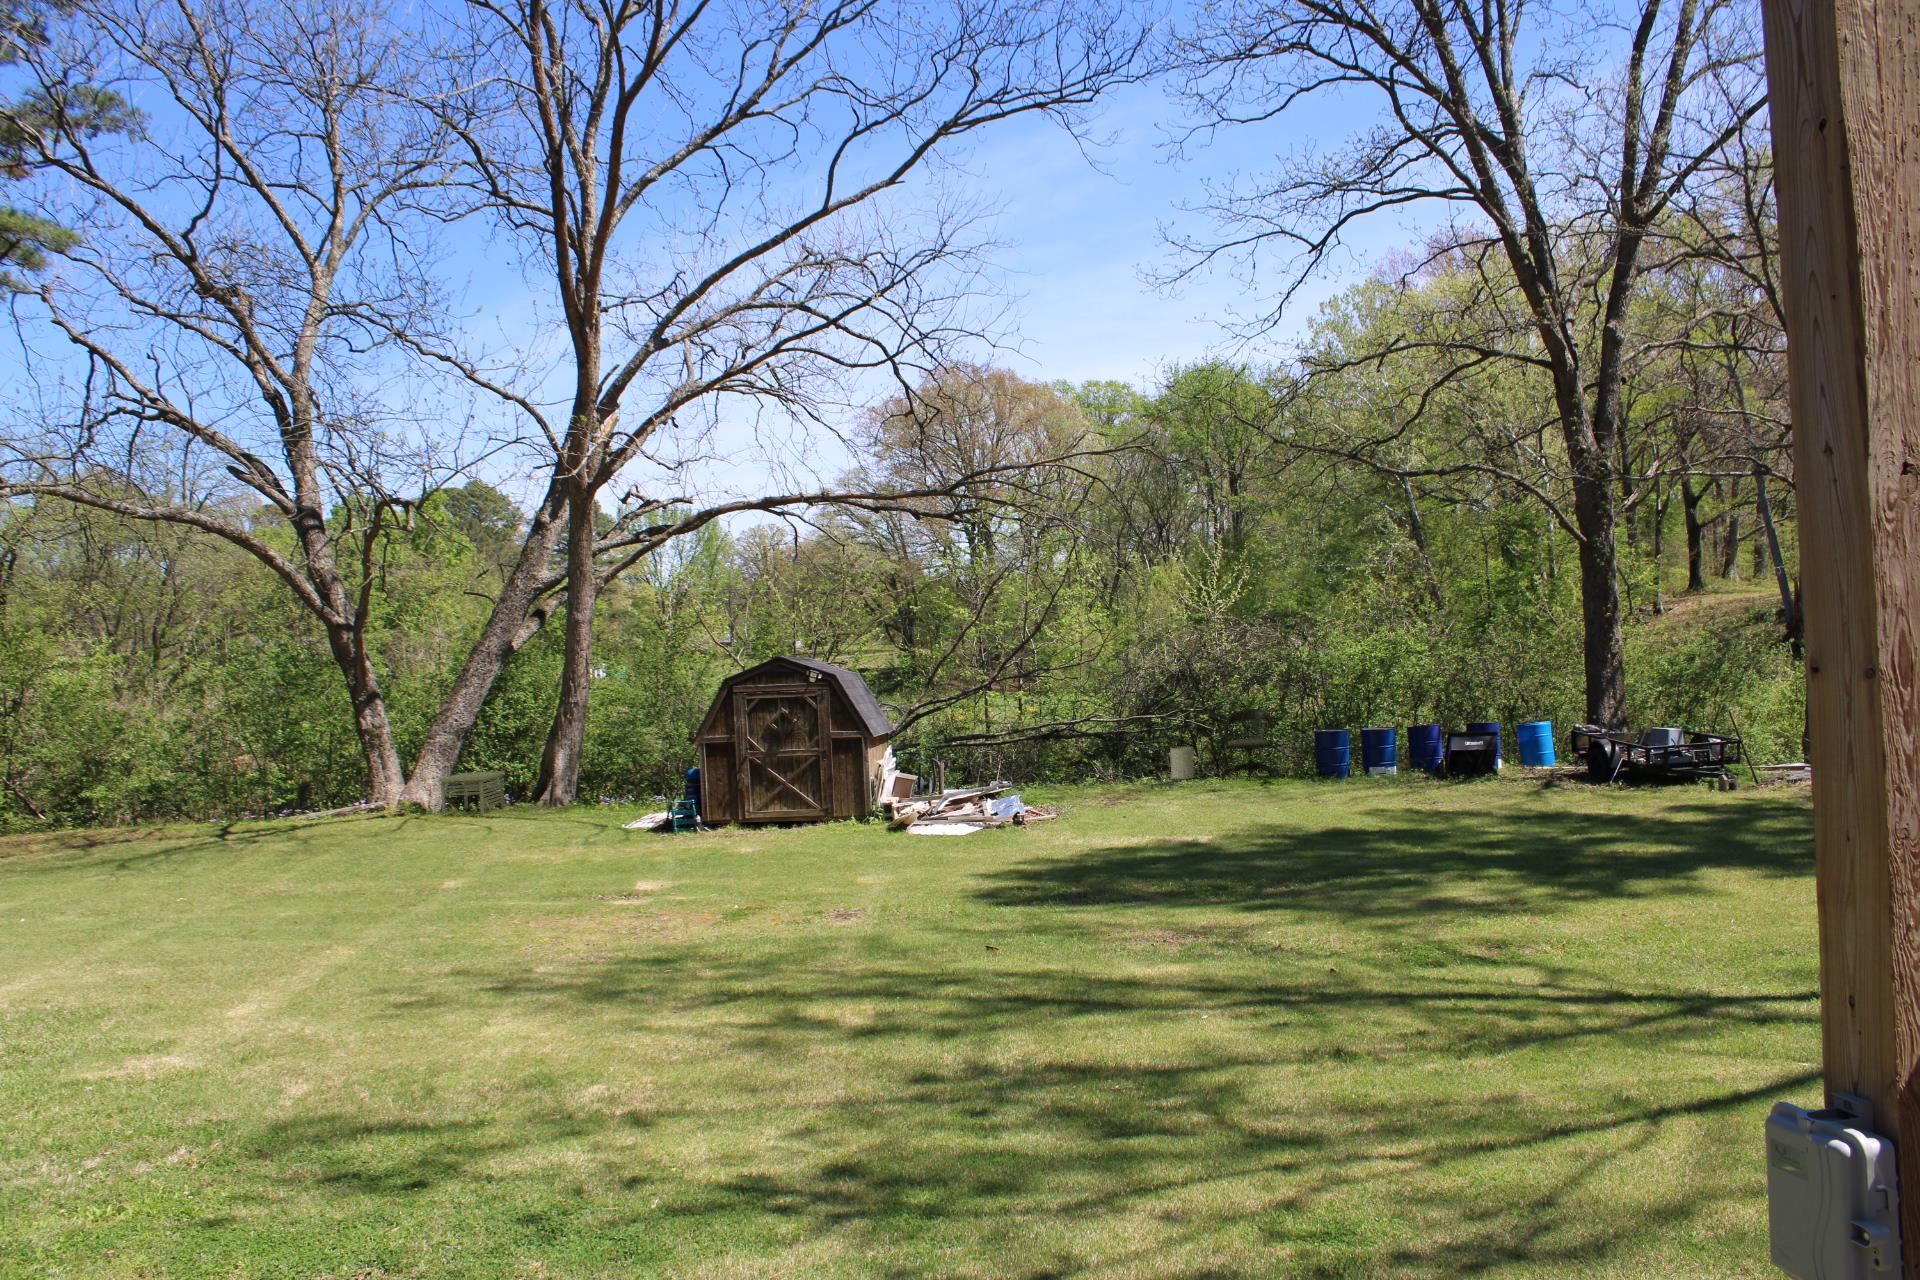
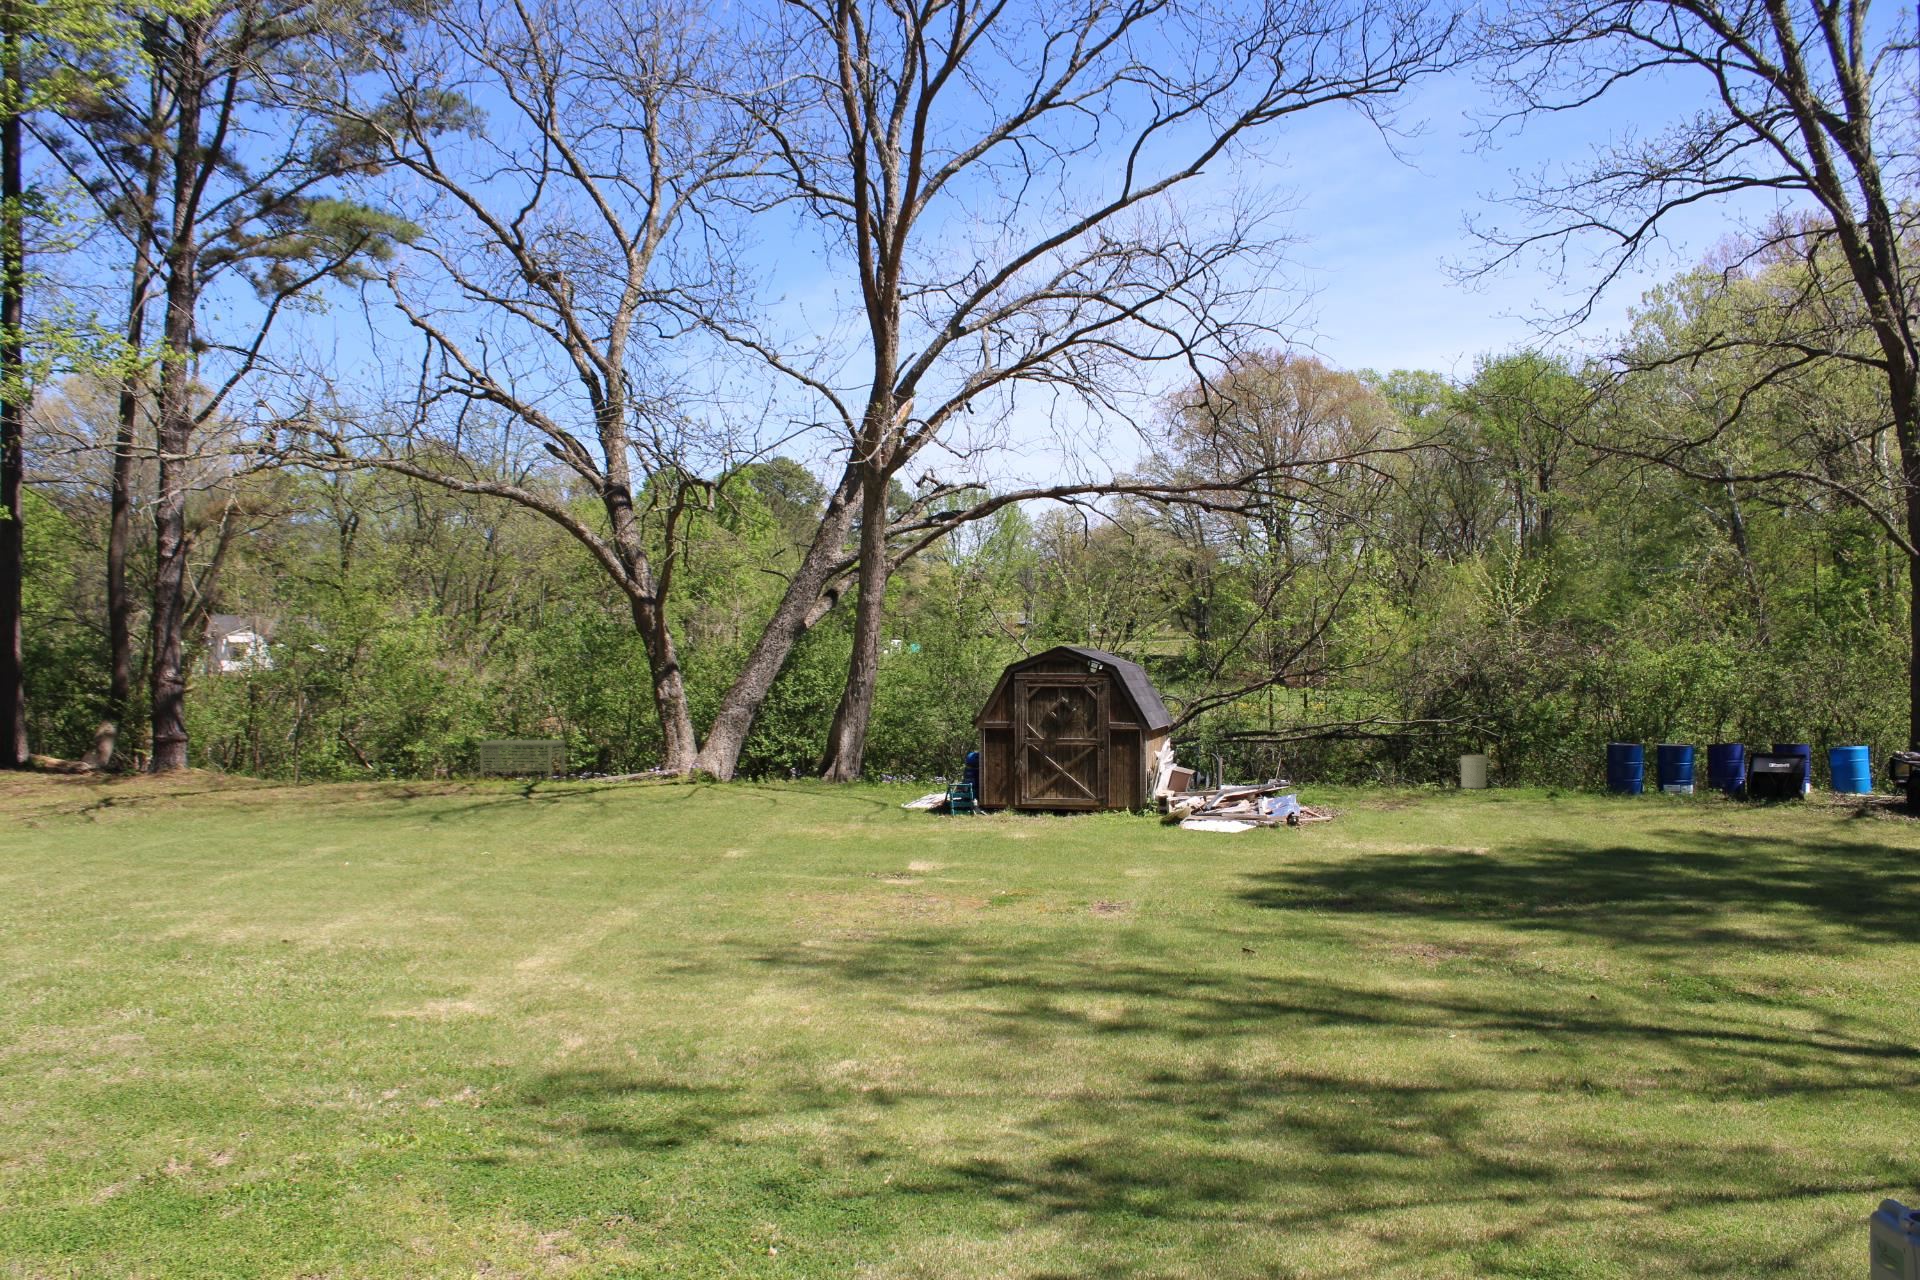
chair: present [1222,709,1280,780] -> none [1520,719,1588,795]
storage bench: present [438,771,505,816] -> present [477,740,565,776]

